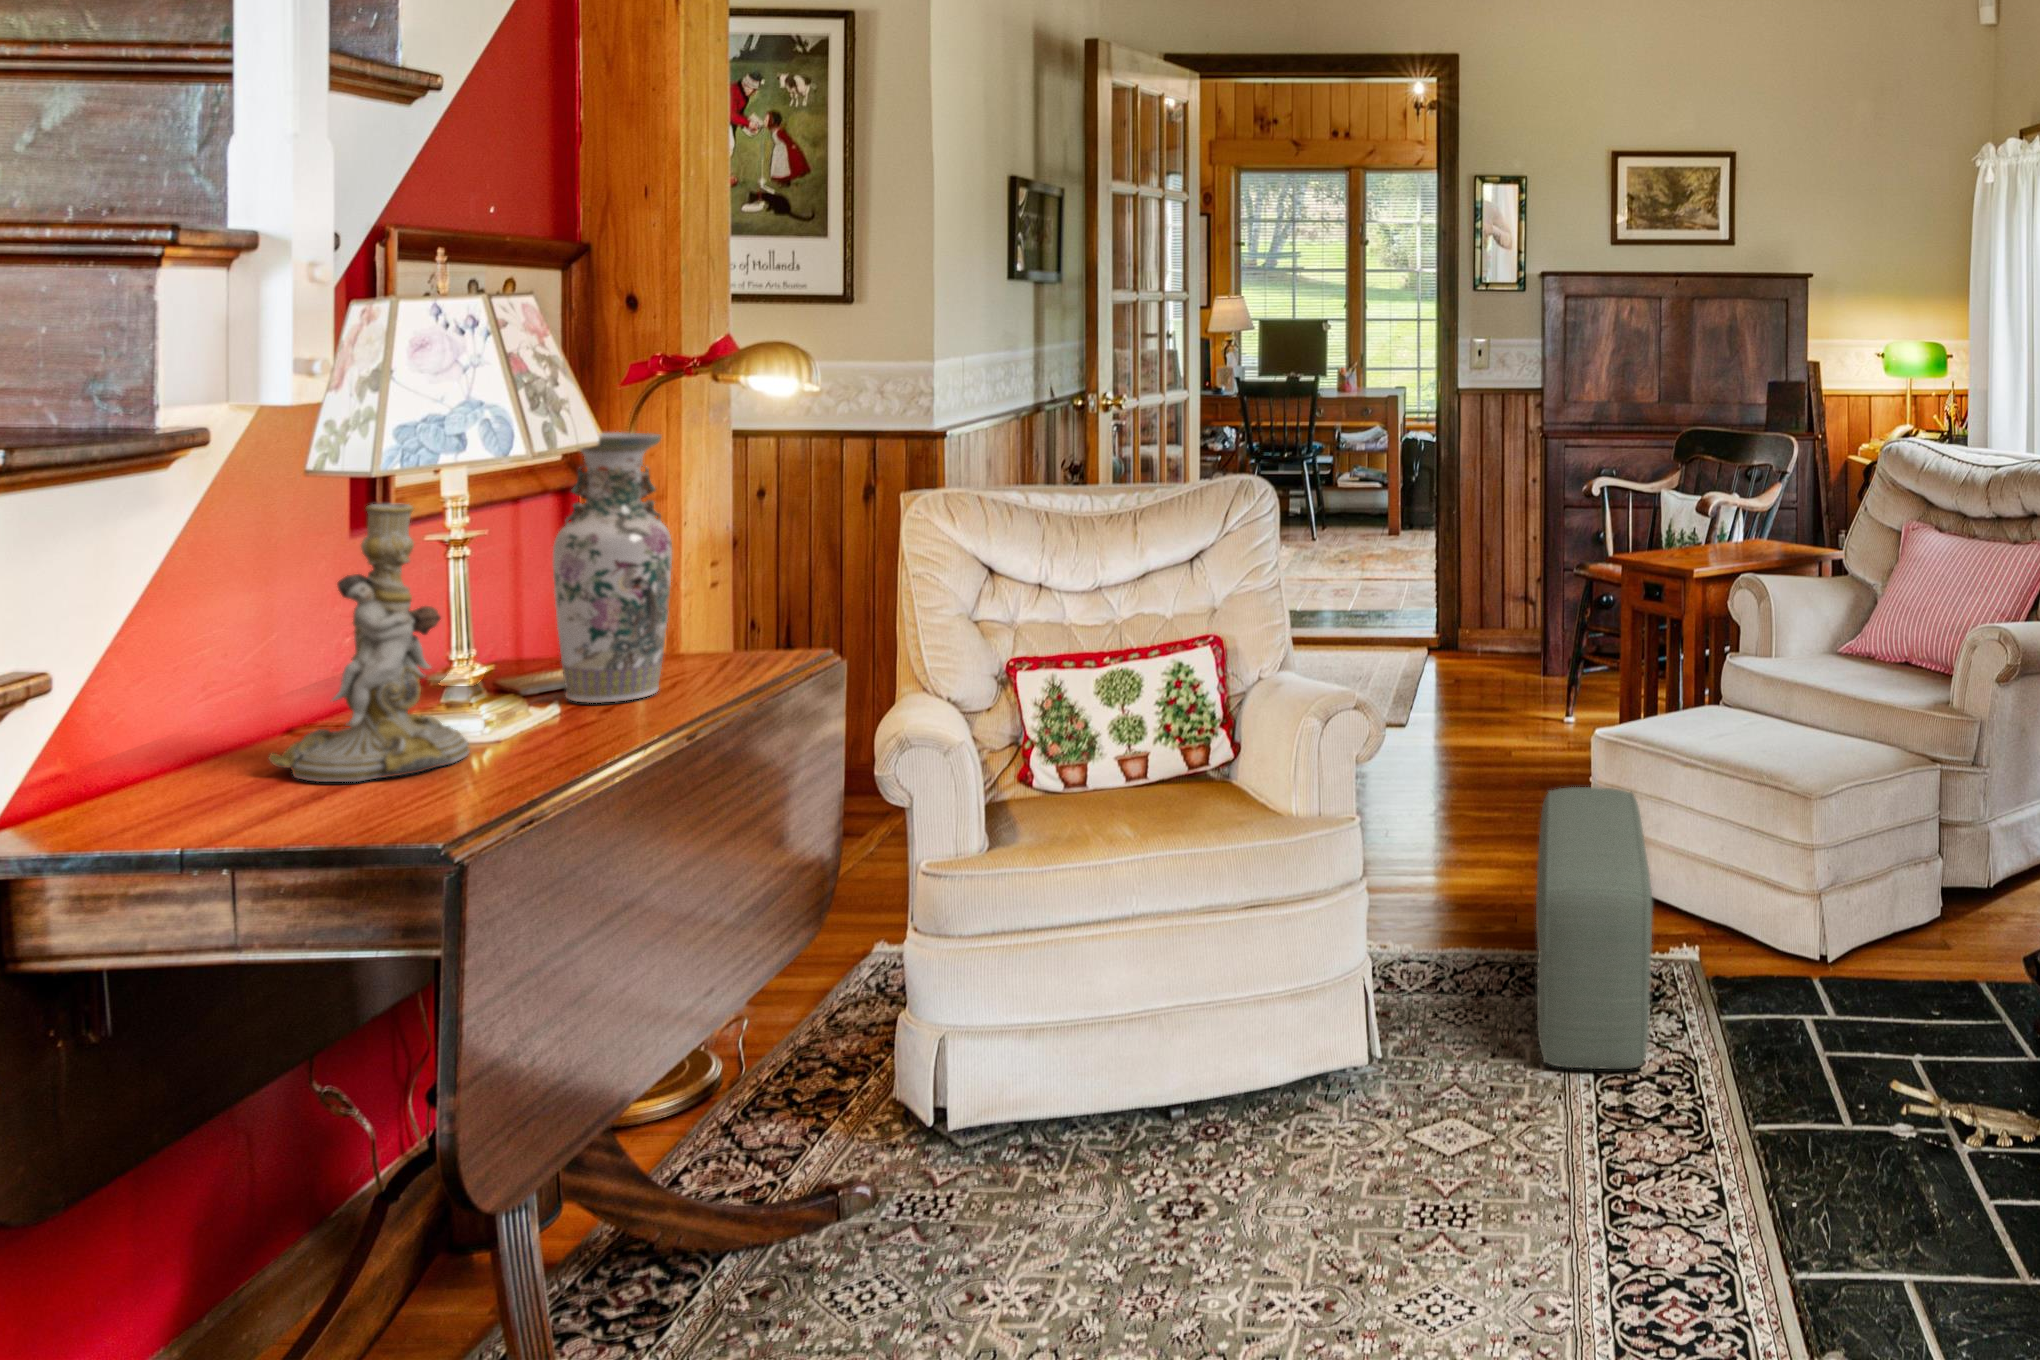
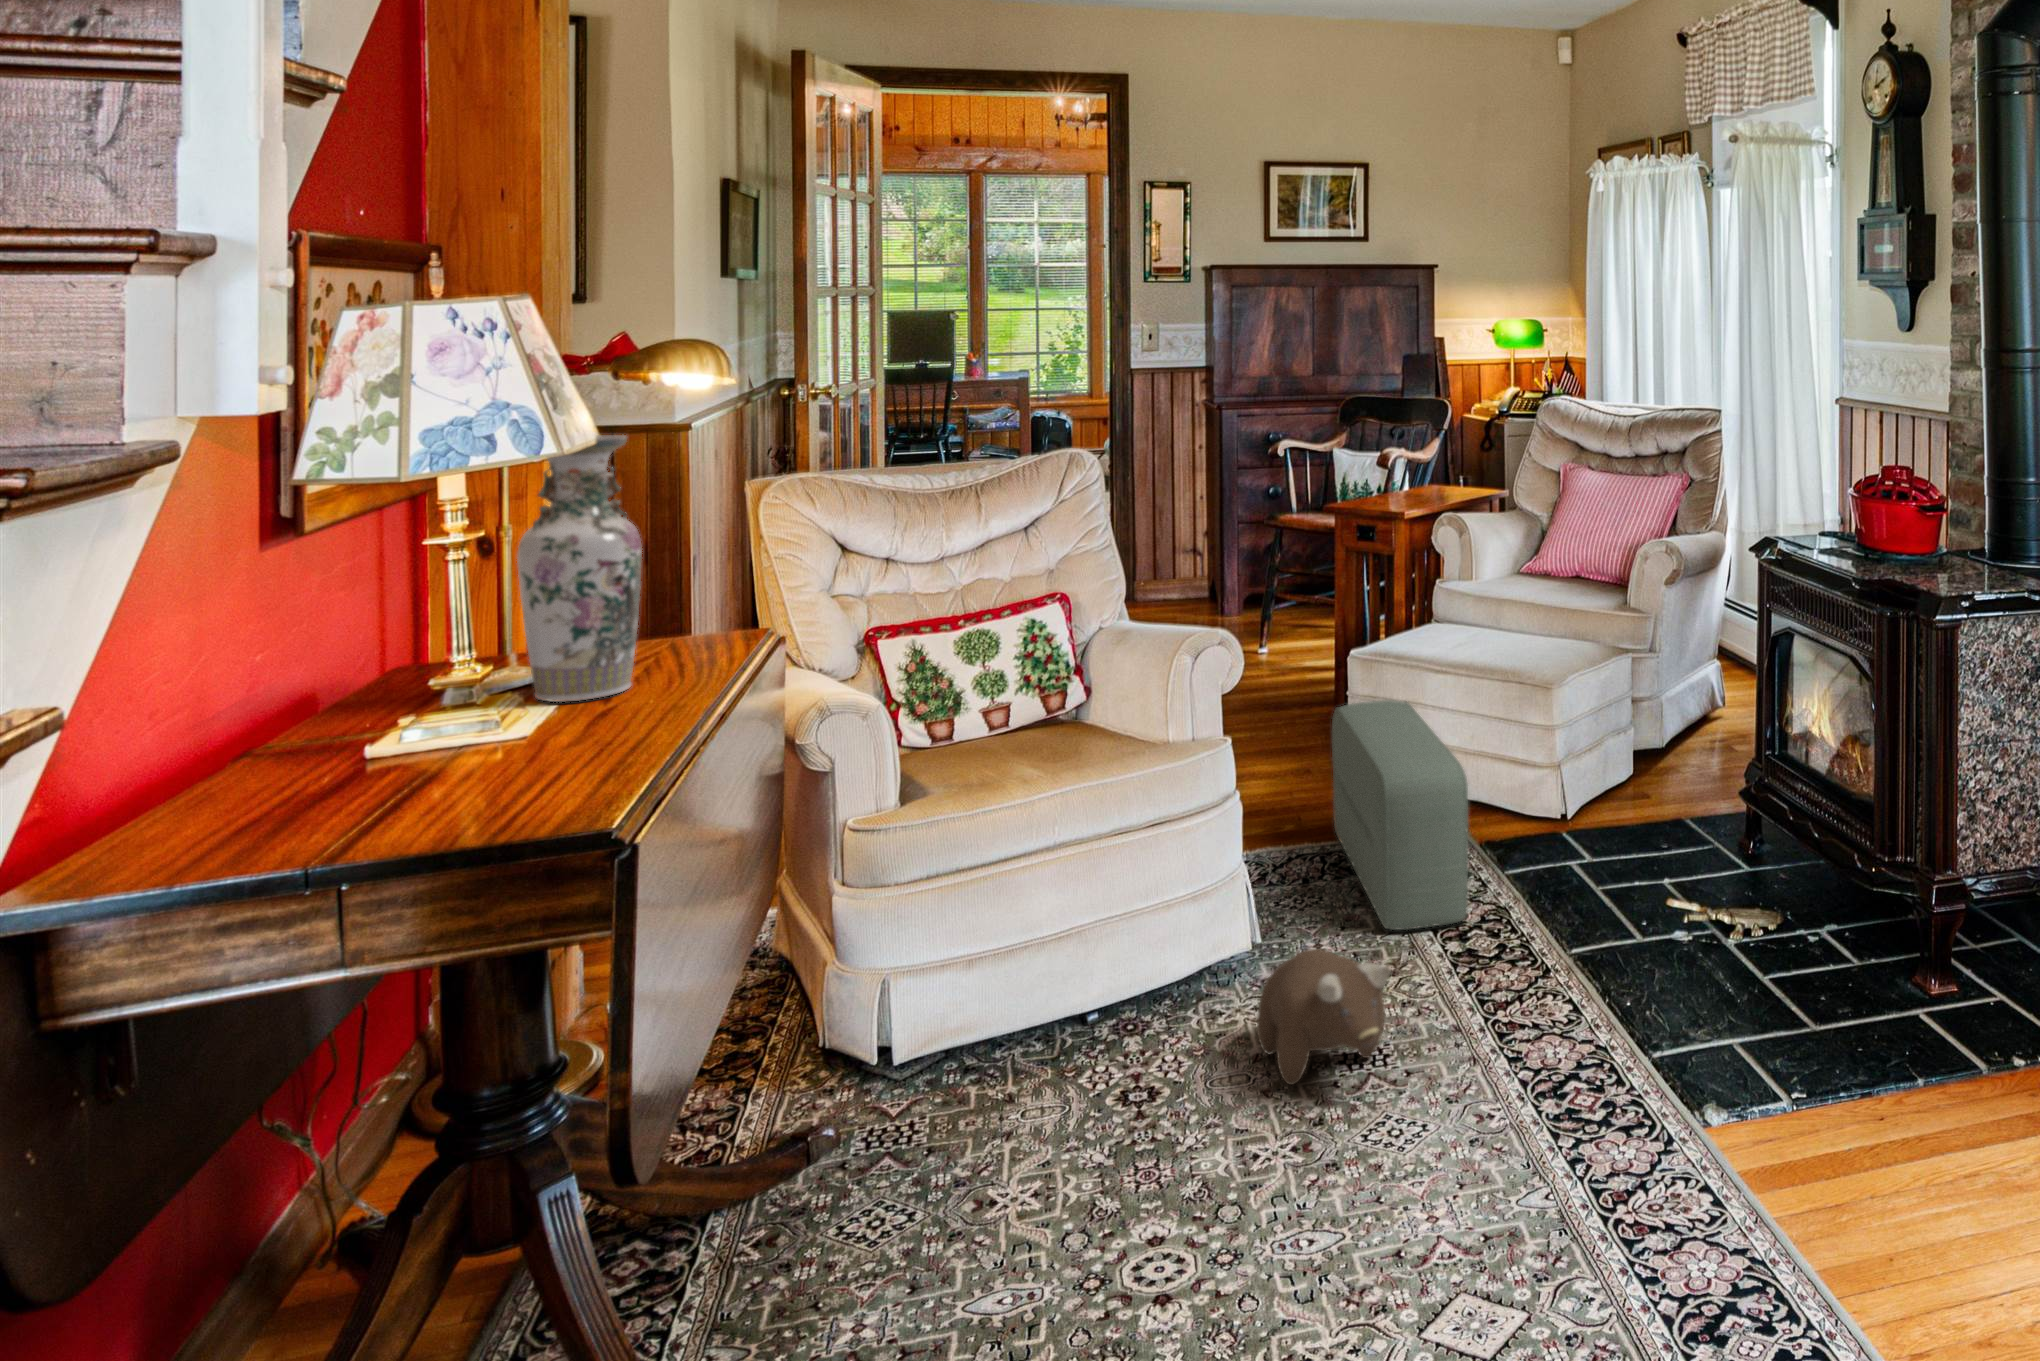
candlestick: present [269,503,470,782] -> none [289,514,504,800]
plush toy: none [1329,1073,1469,1231] -> present [1257,949,1390,1084]

